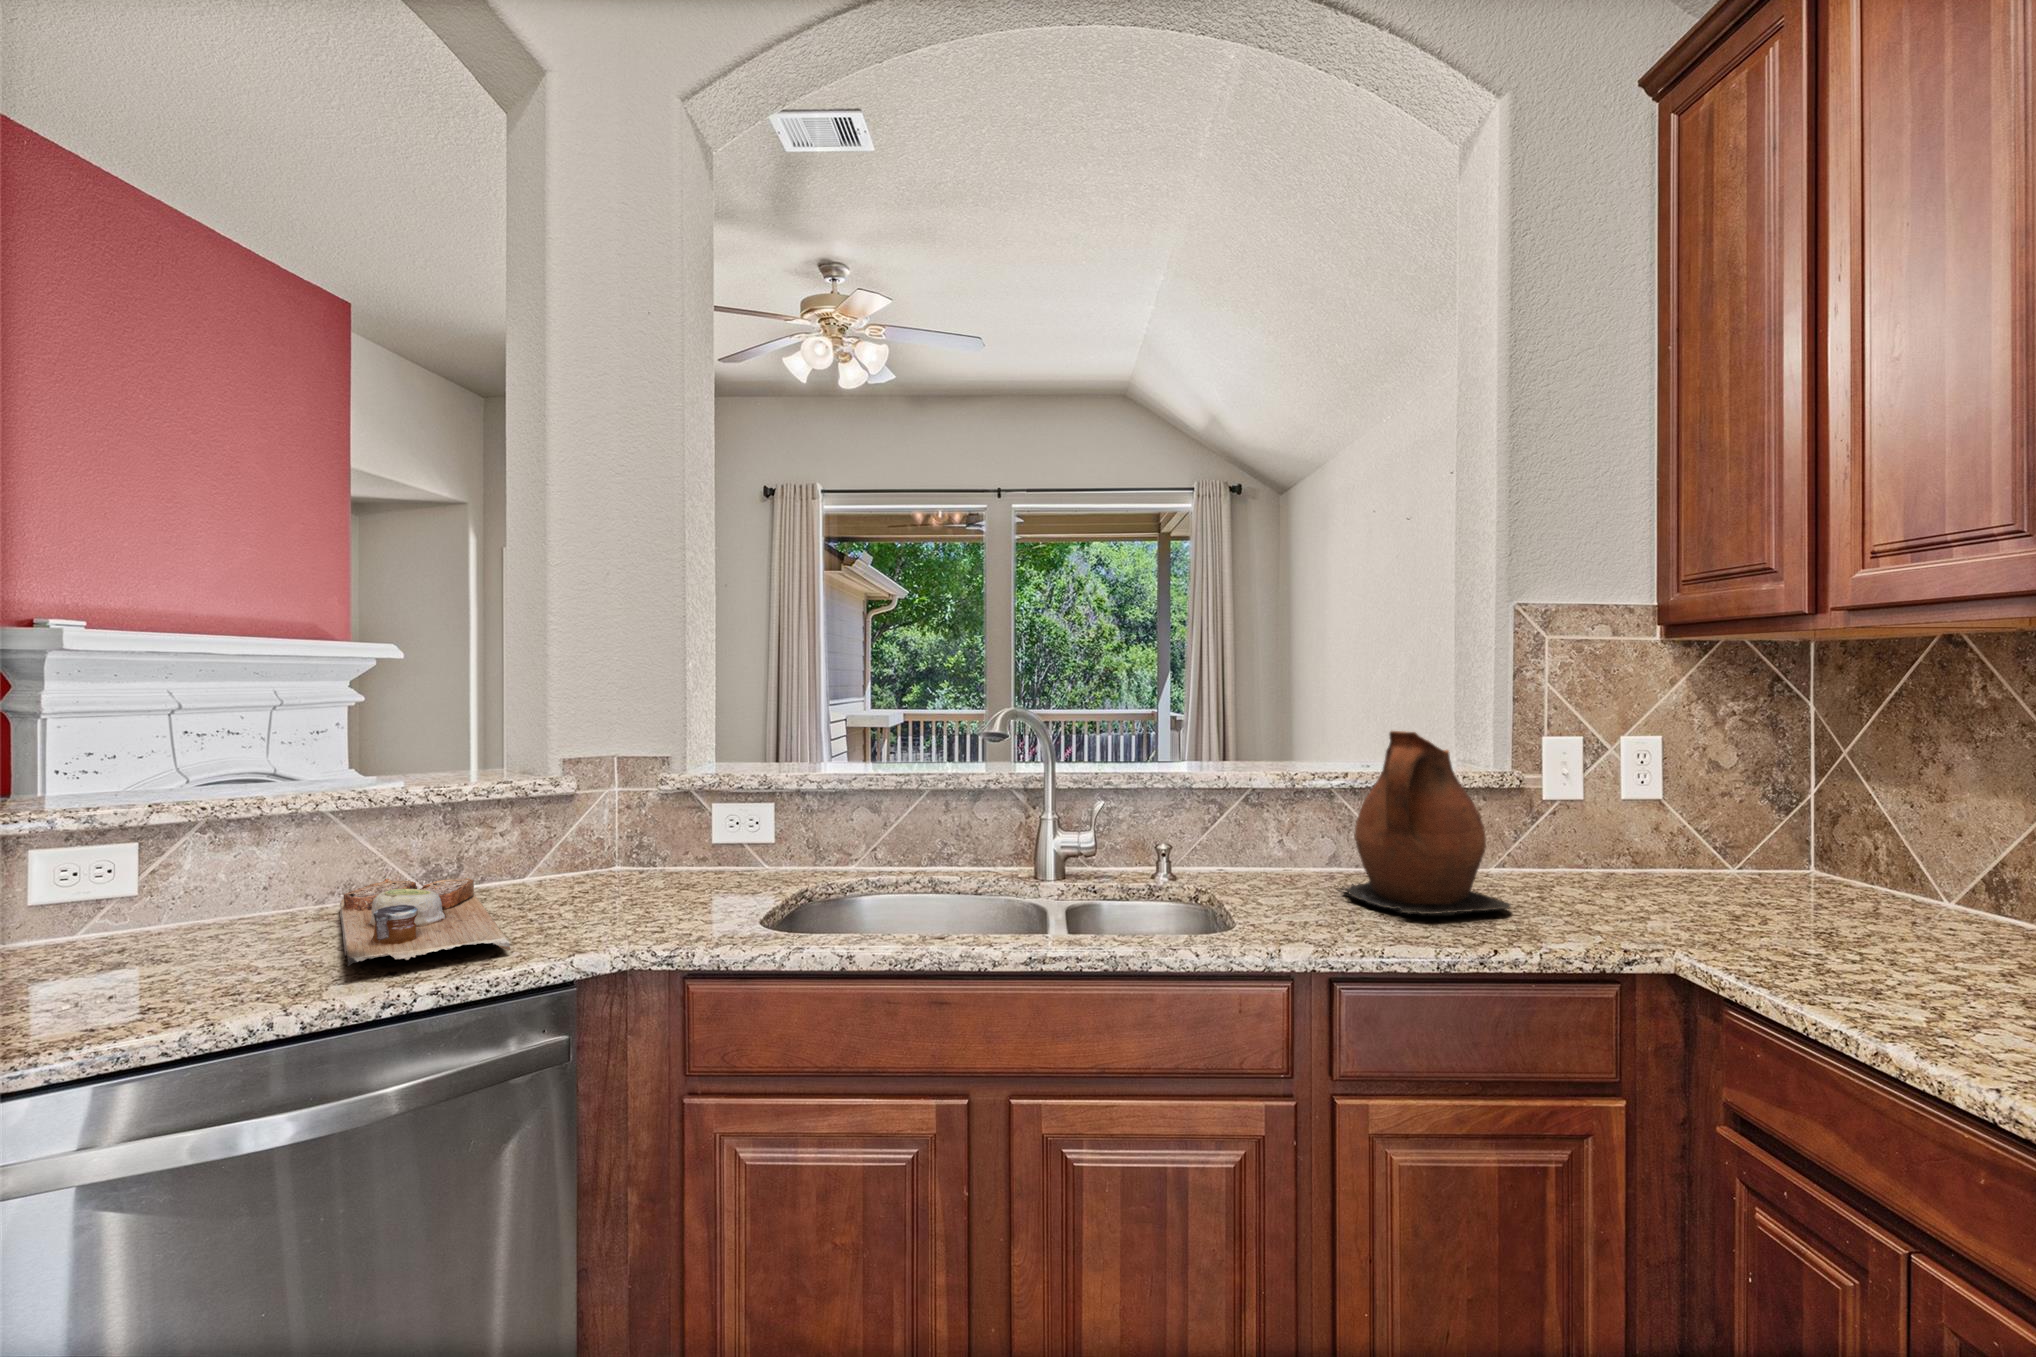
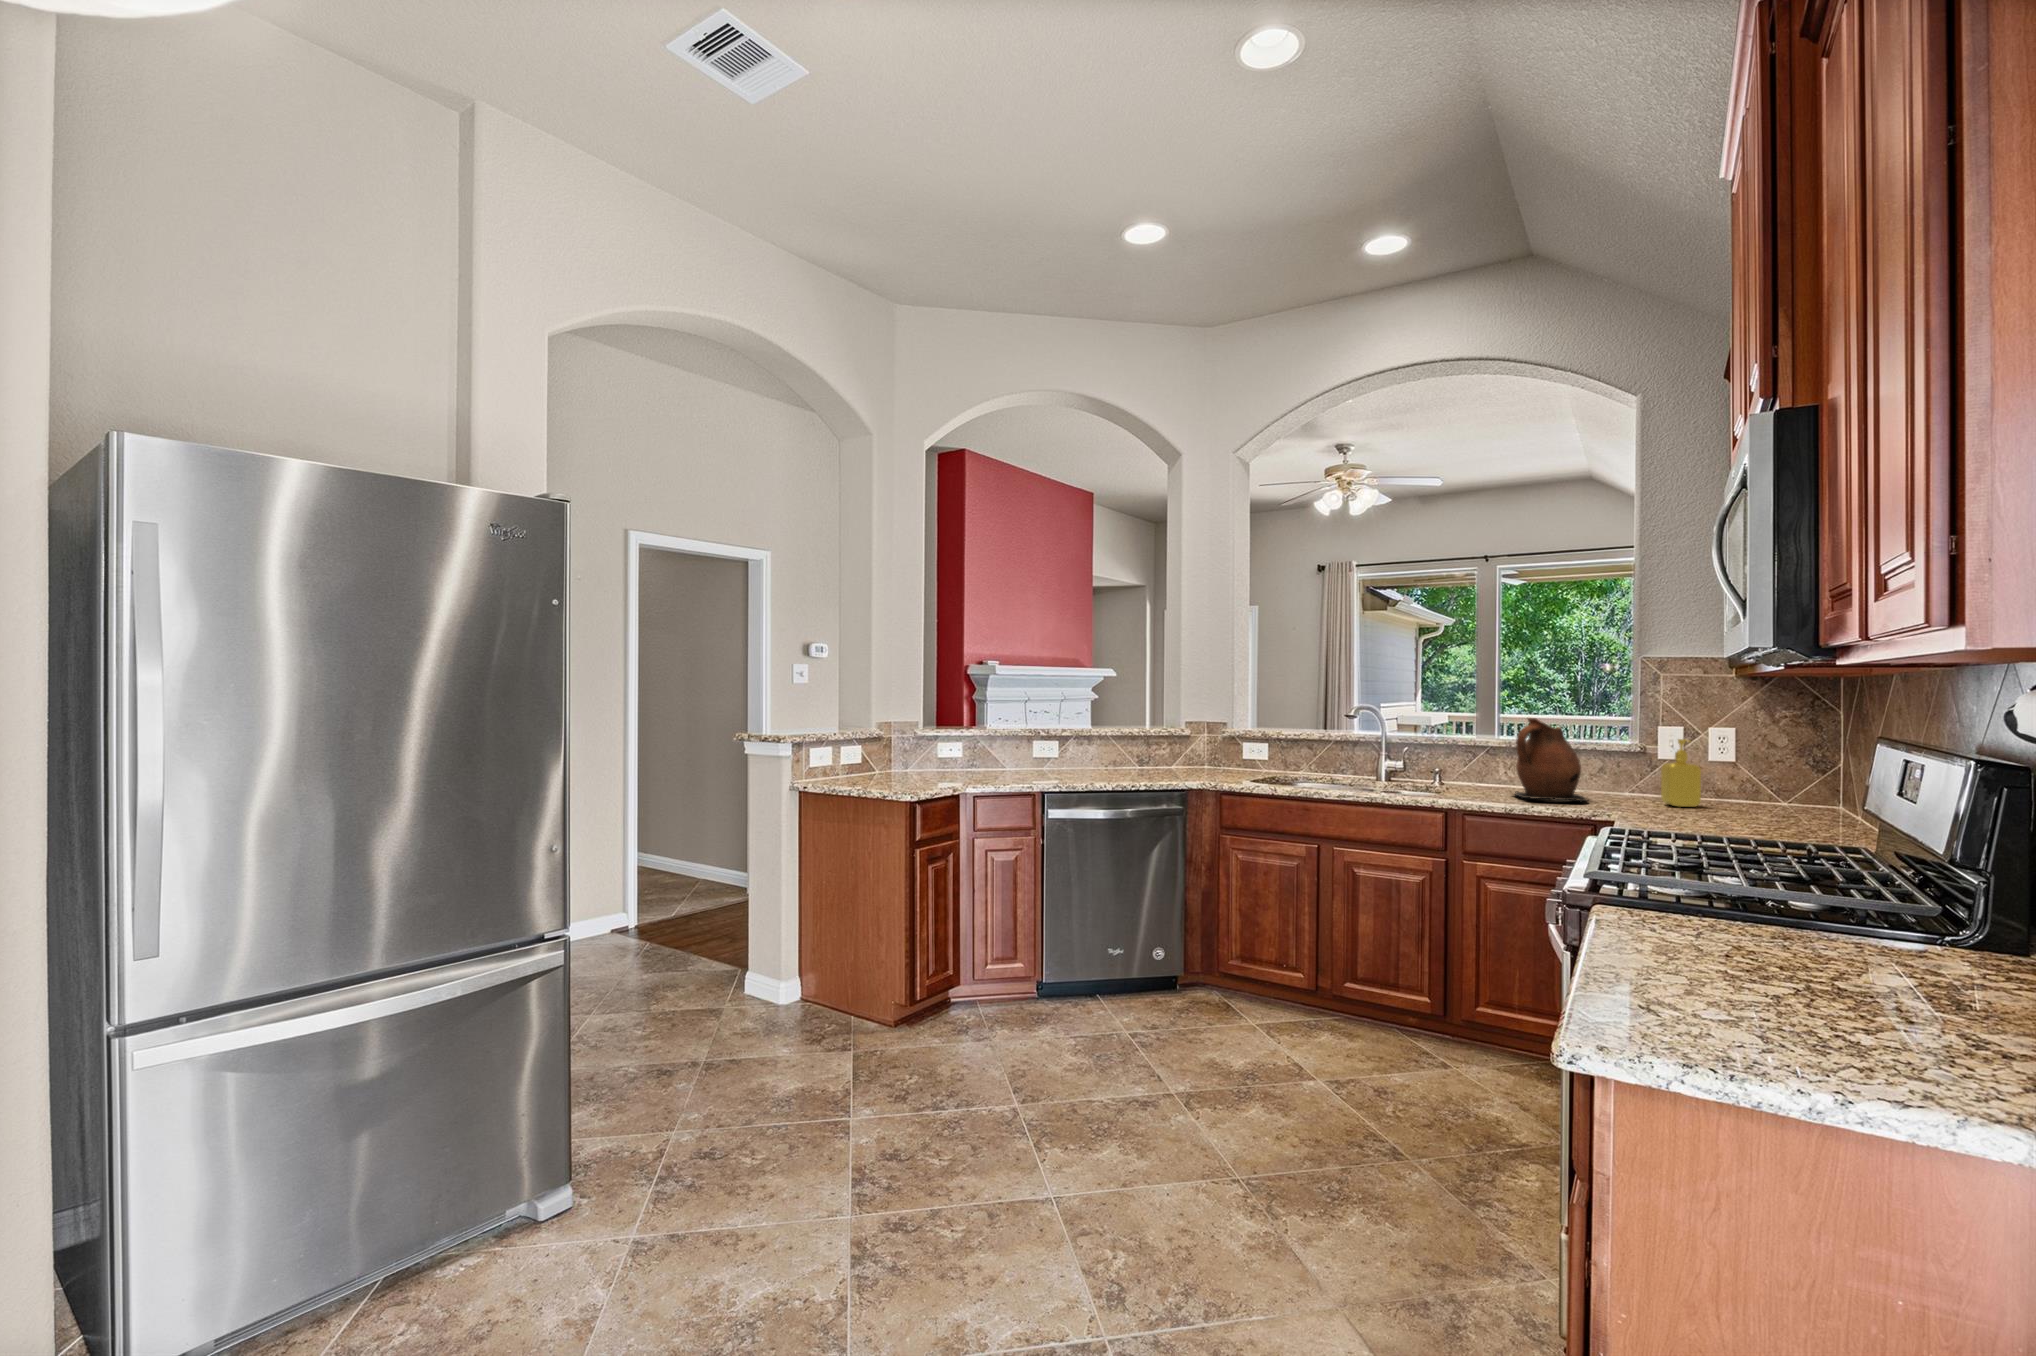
soap dispenser: none [1602,764,1669,900] -> present [1661,739,1701,807]
cutting board: present [340,878,511,966] -> none [1114,762,1167,780]

